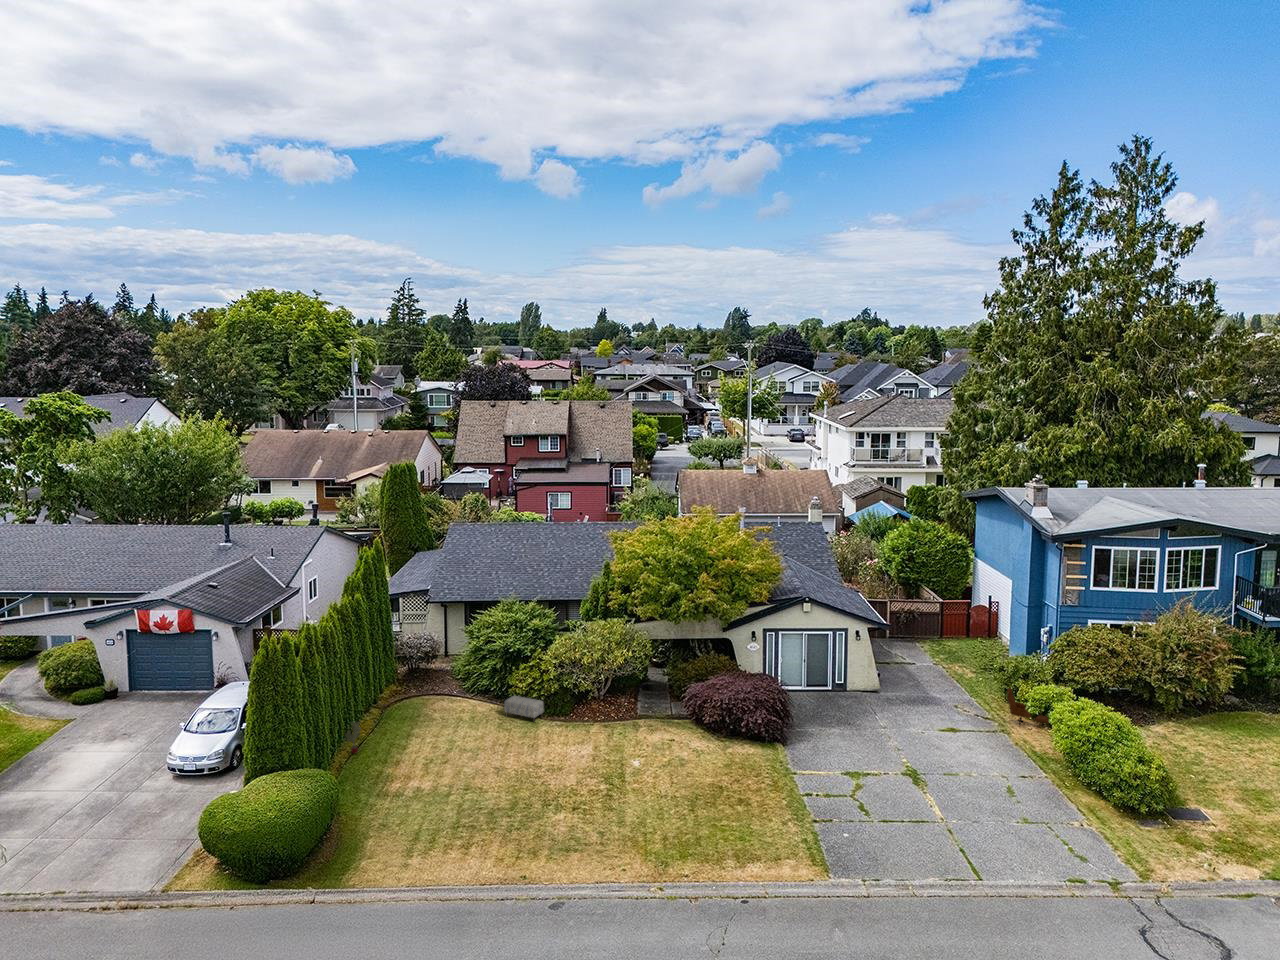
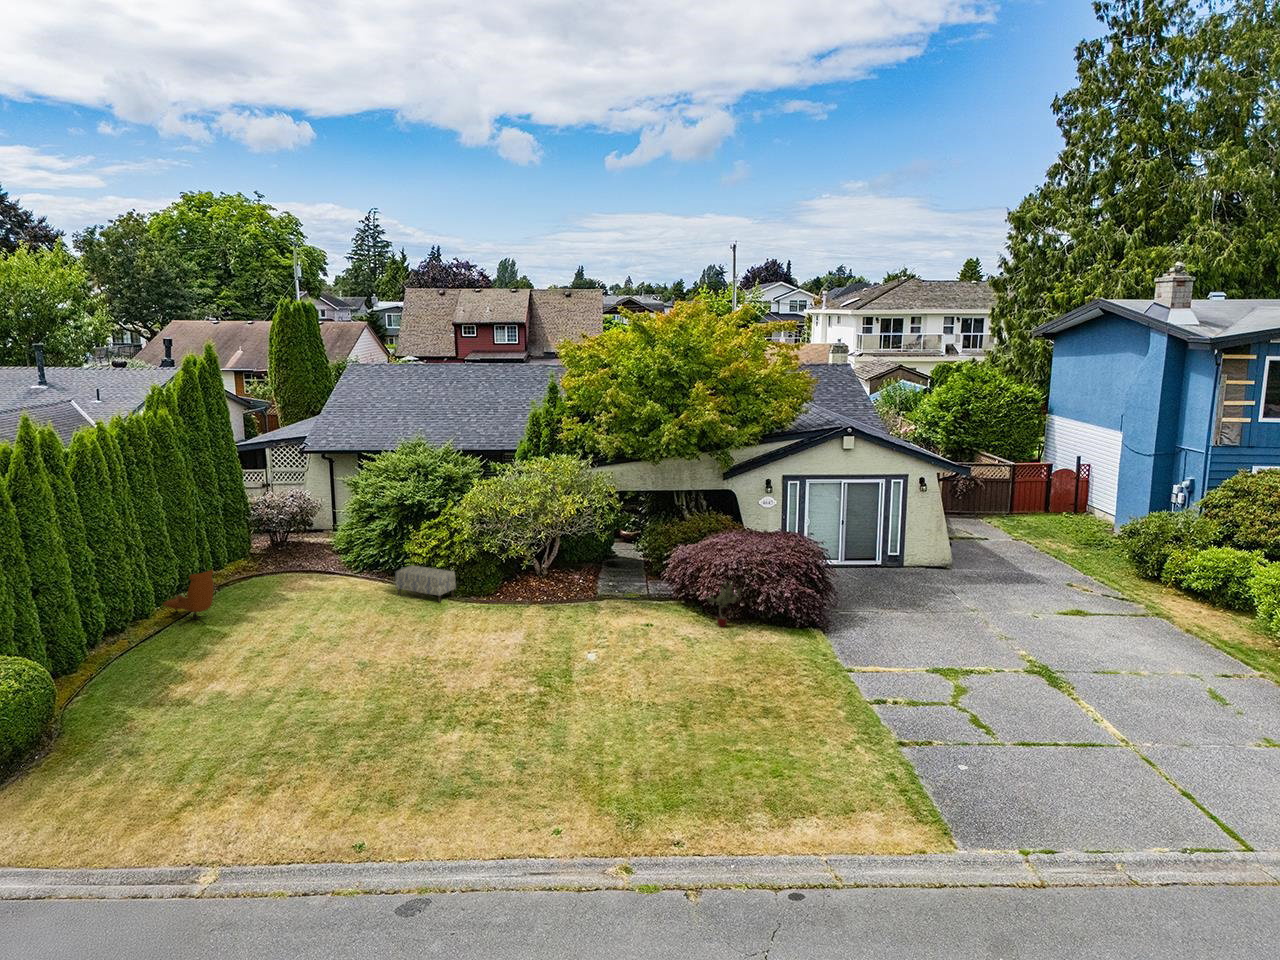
lounge chair: present [1007,688,1049,727] -> present [163,569,213,624]
potted tree: present [345,721,361,754] -> present [707,582,740,627]

